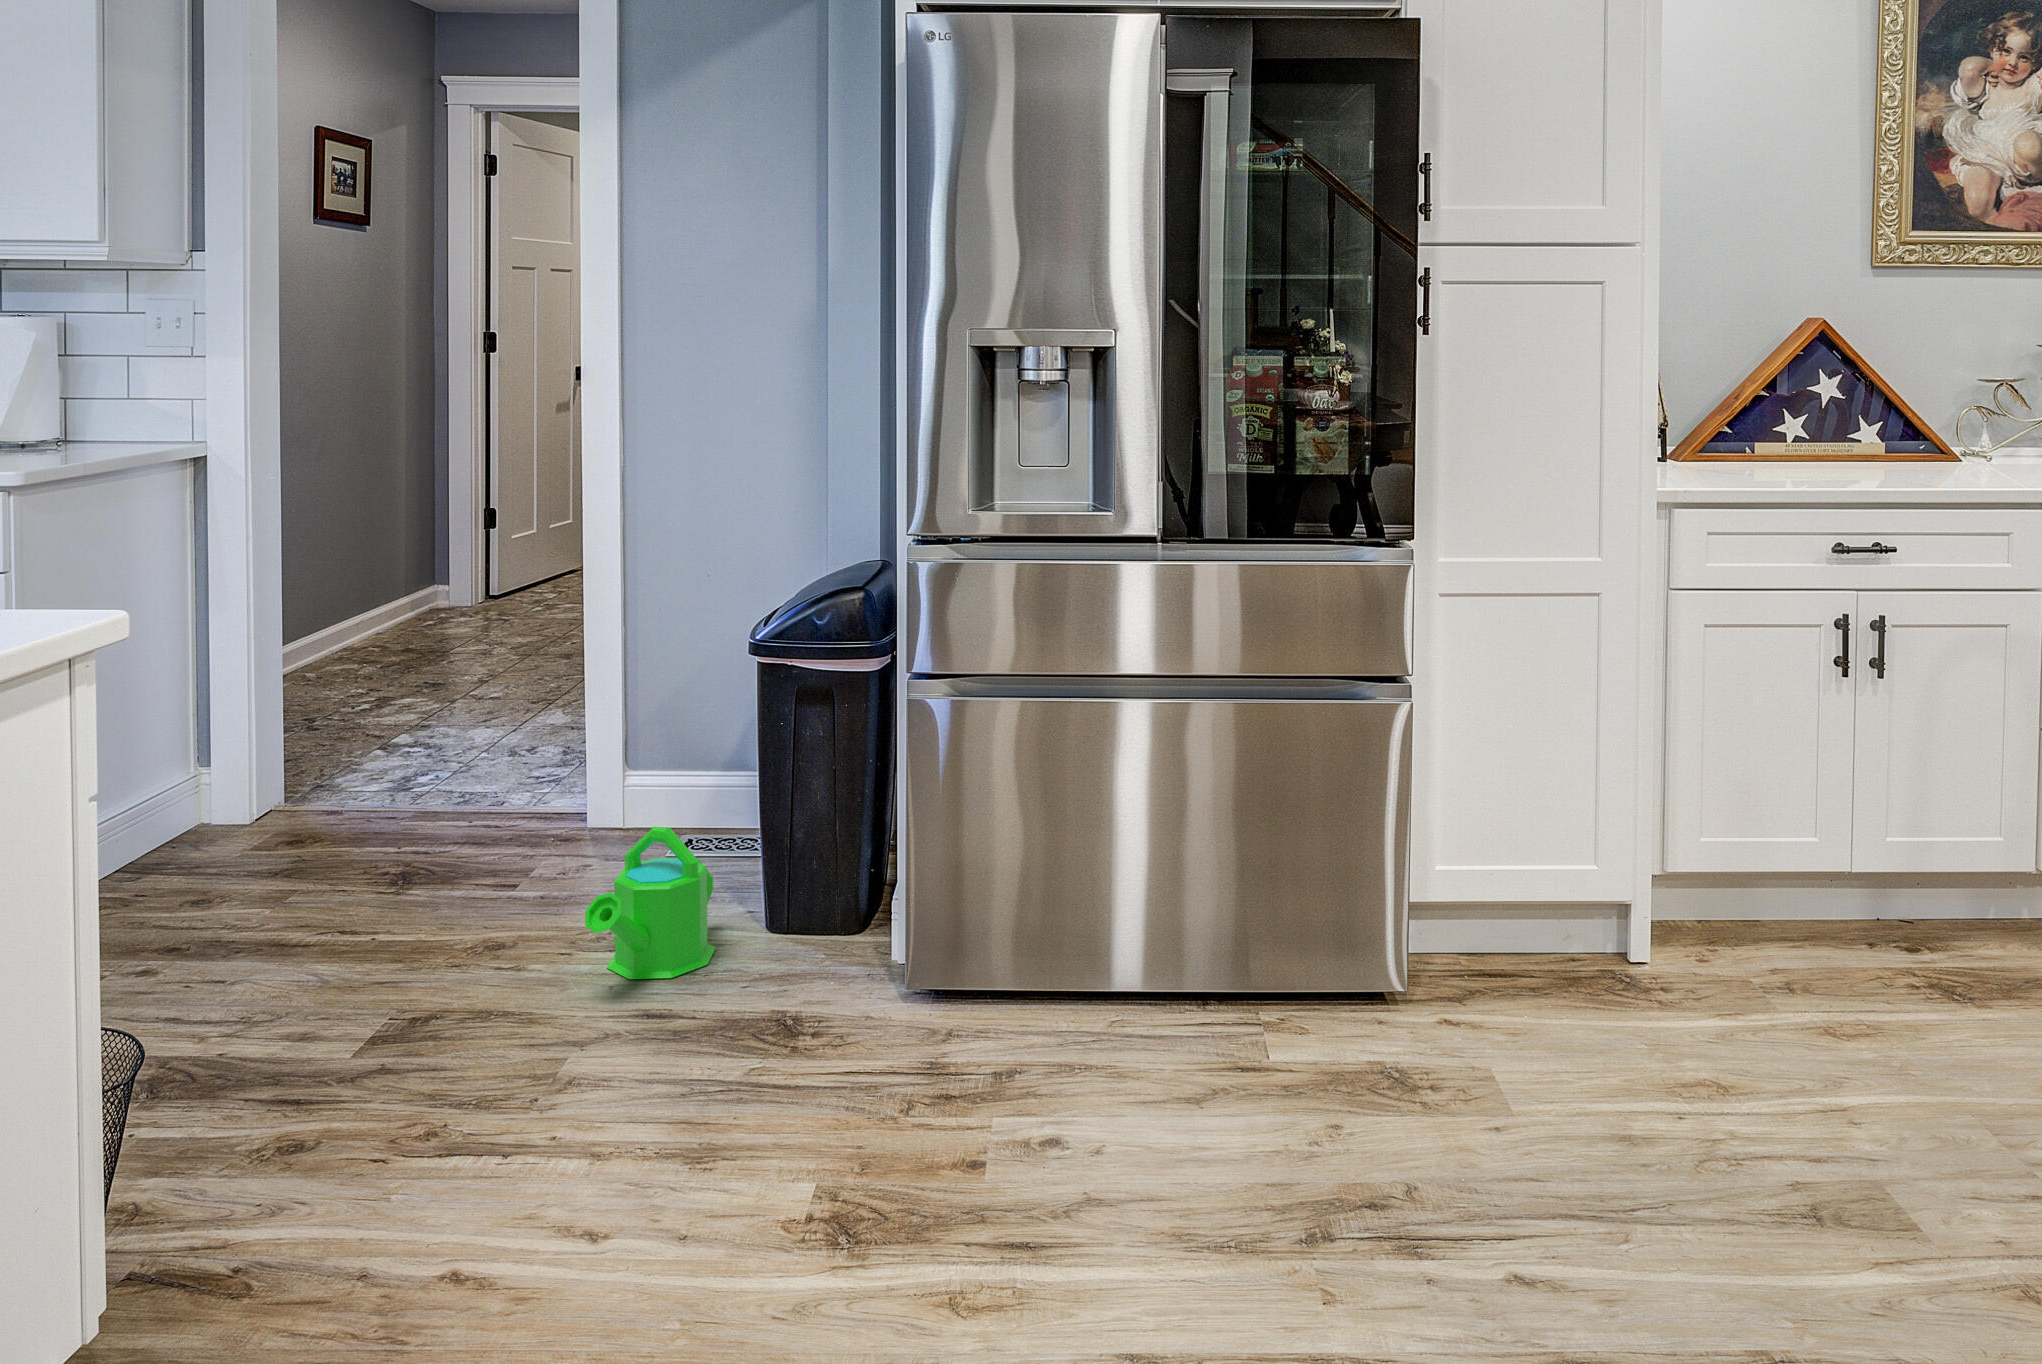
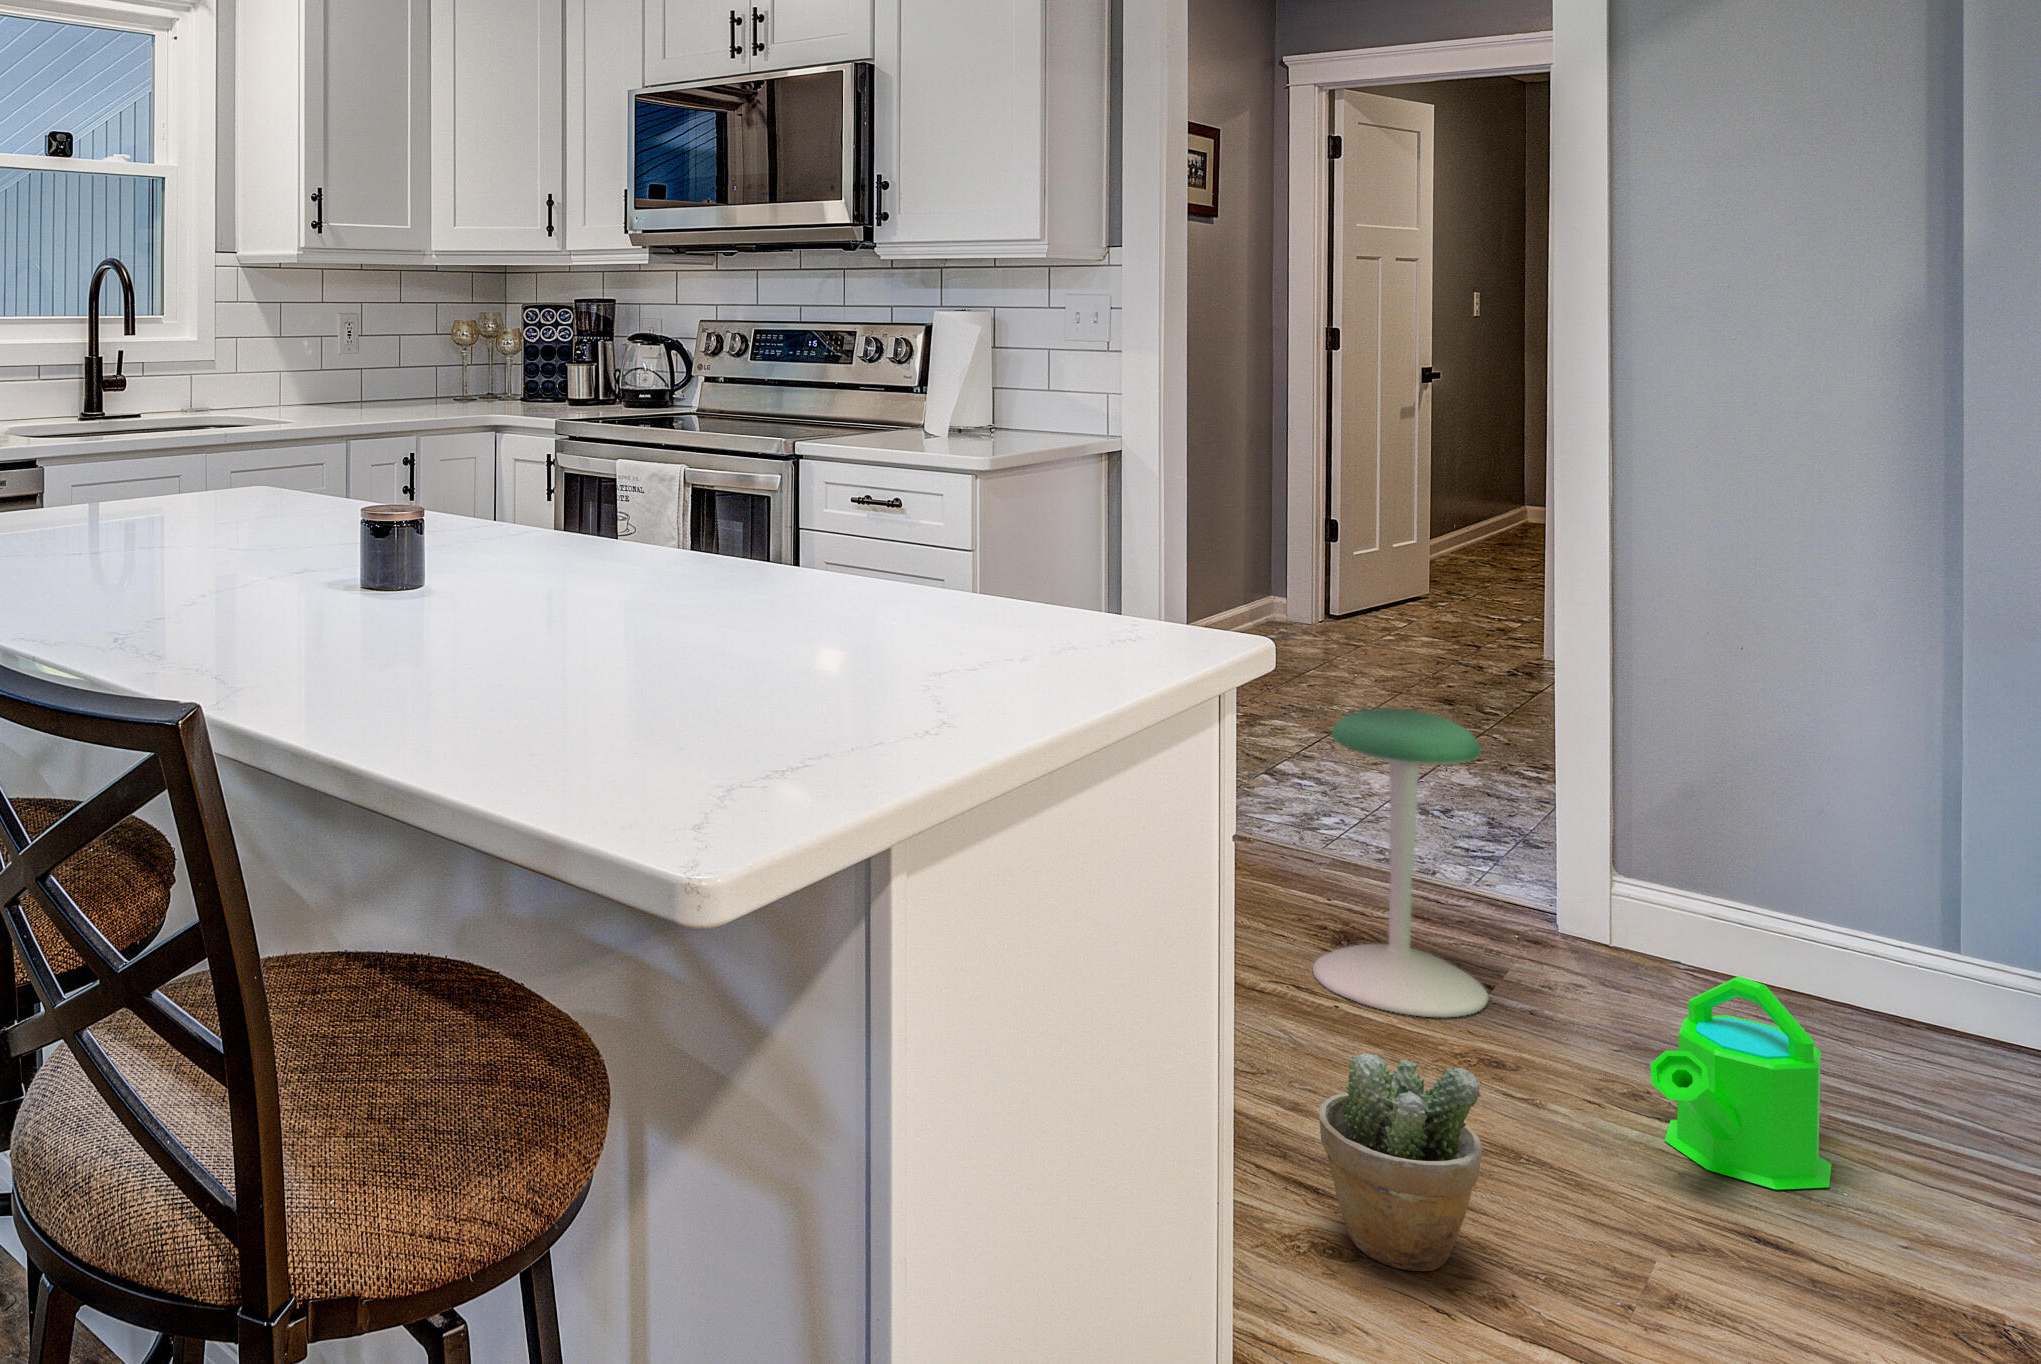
stool: none [364,666,511,931] -> present [1313,708,1488,1017]
potted plant: none [286,953,424,1141] -> present [1319,1053,1483,1271]

